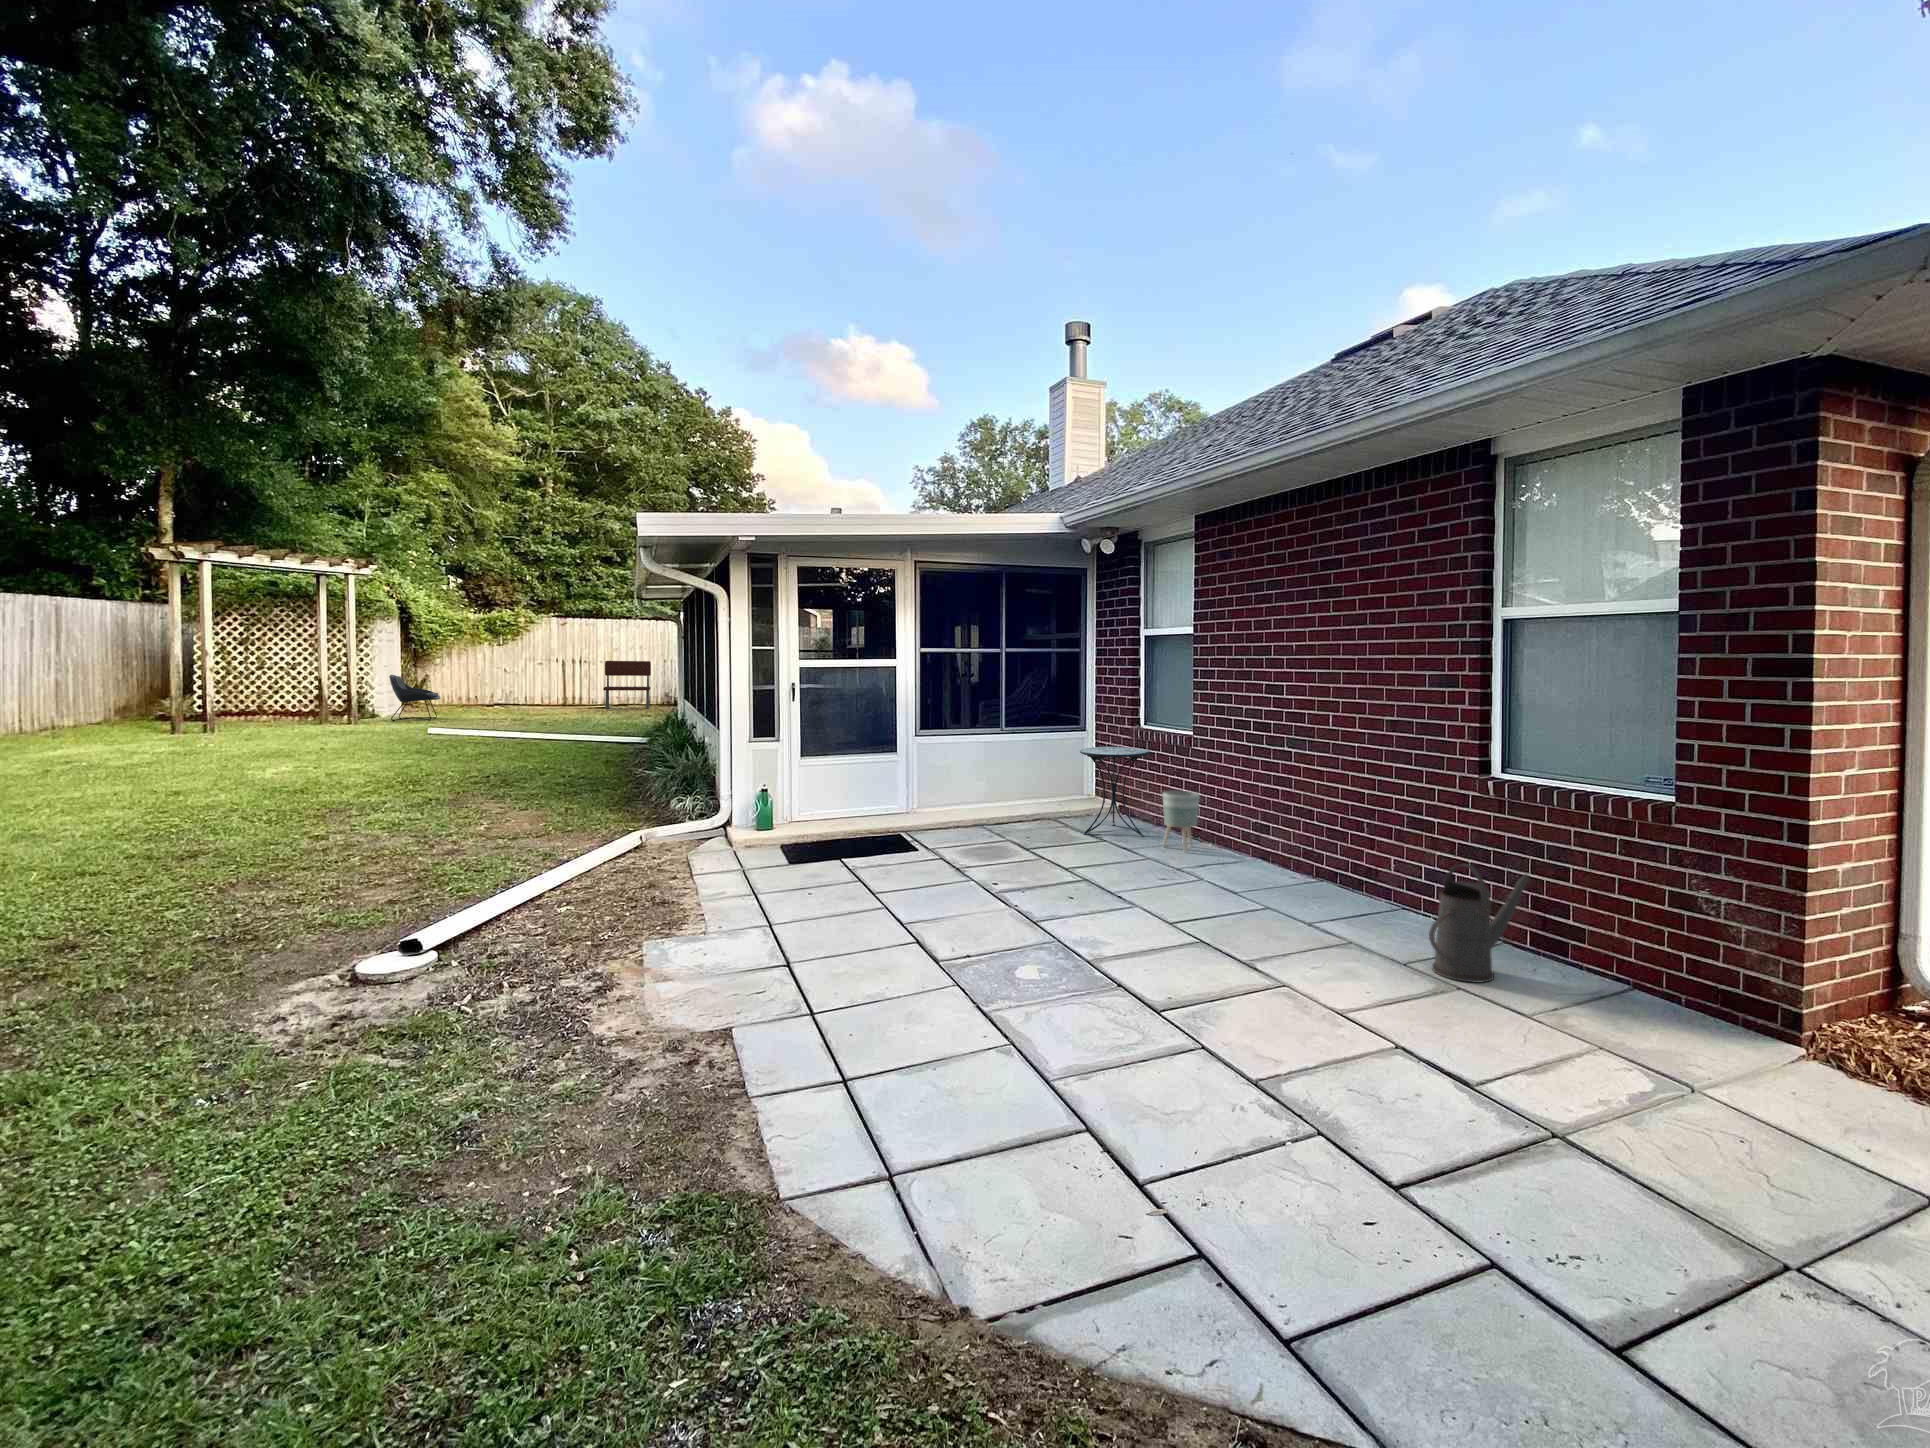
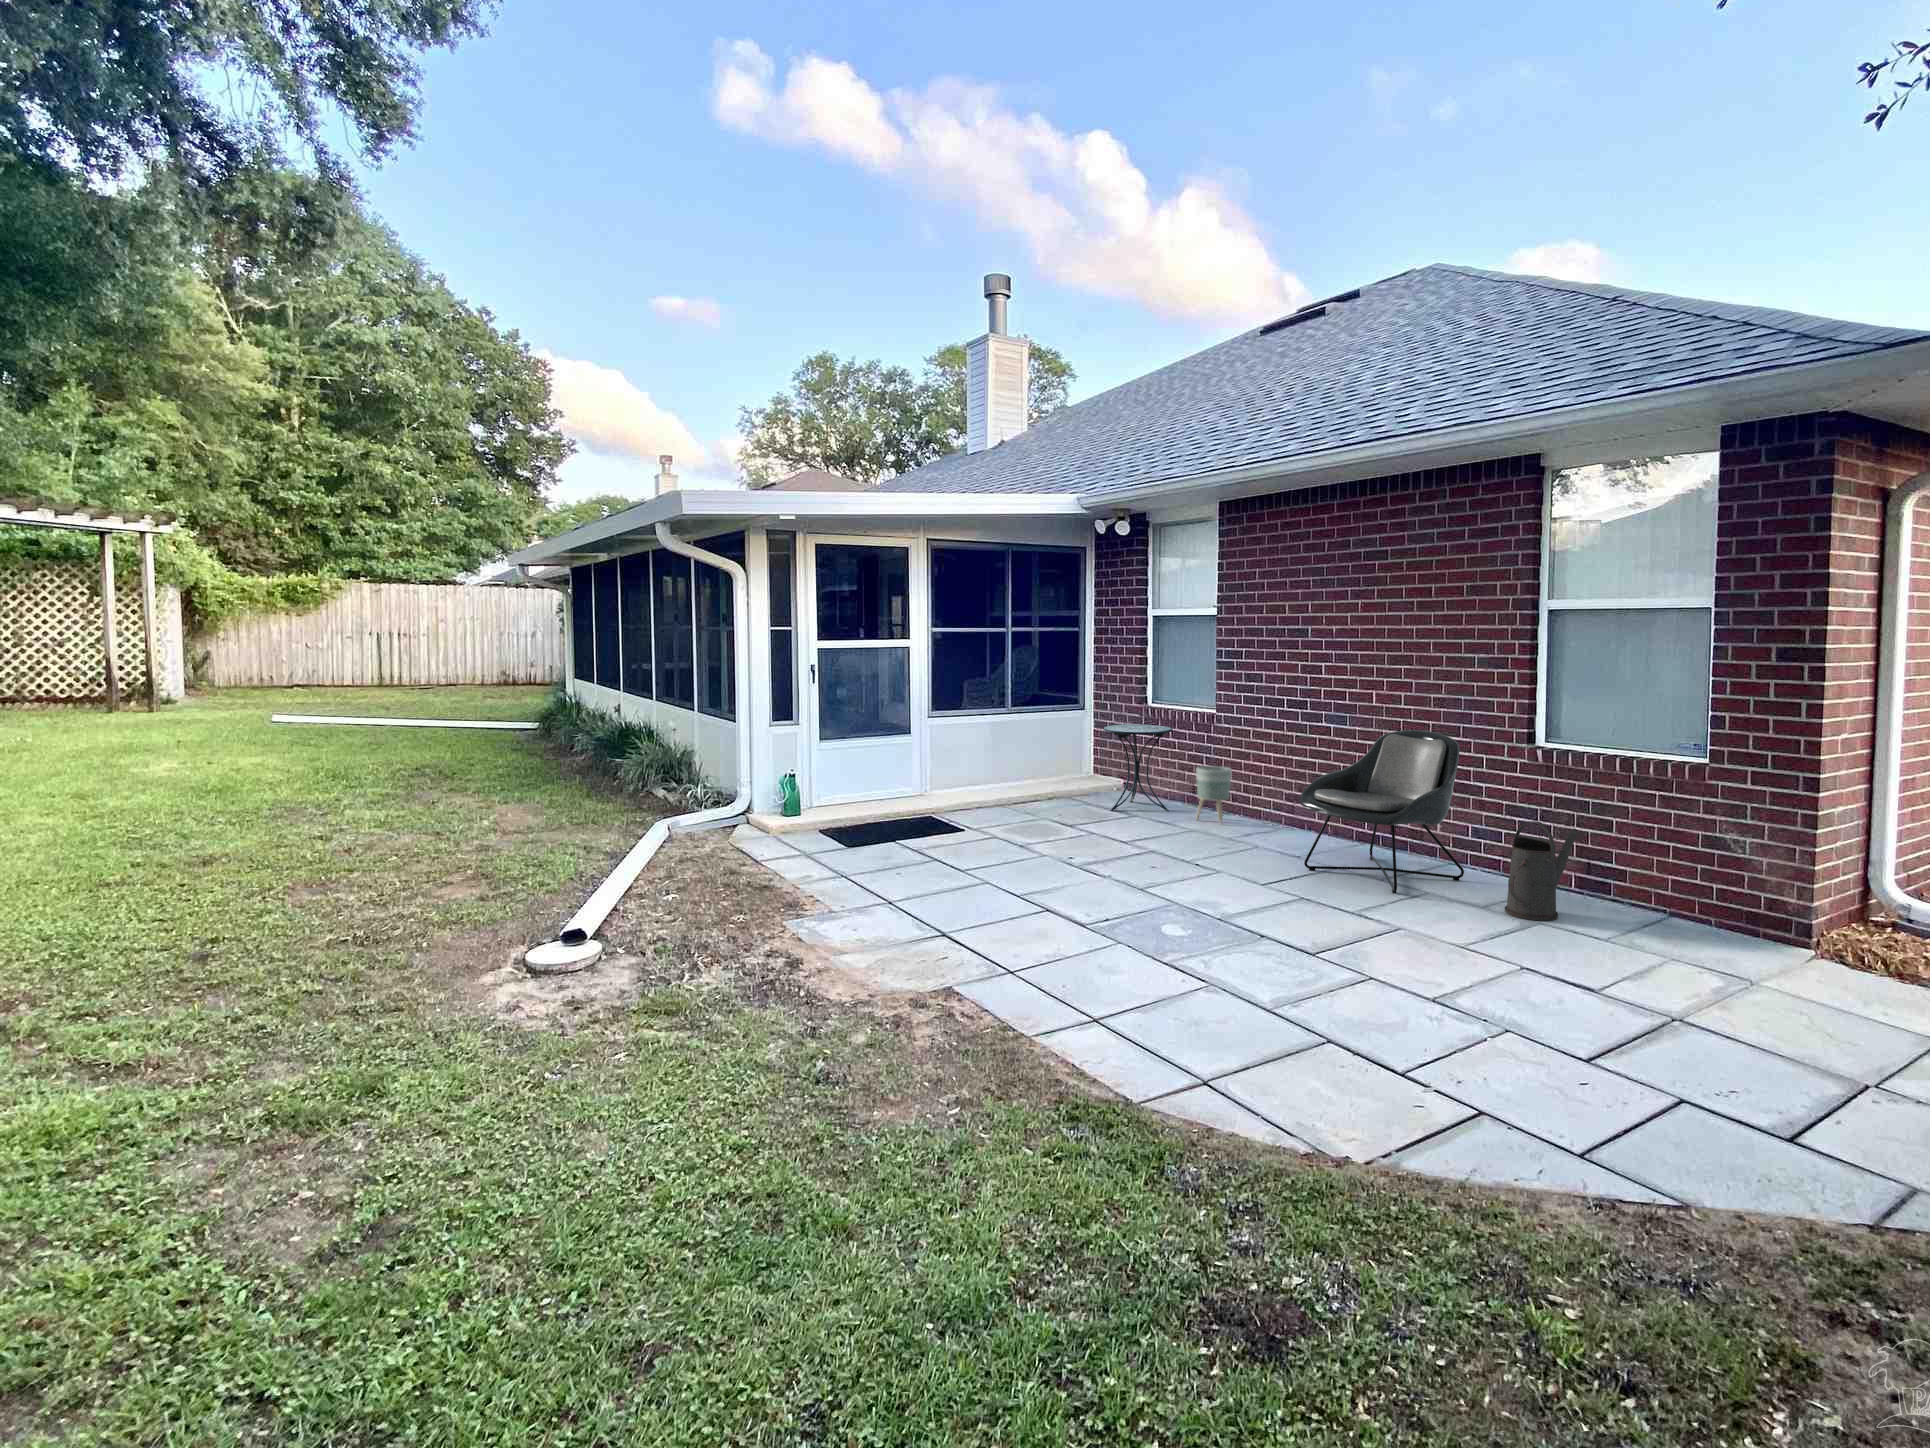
bench: present [603,661,651,709] -> none [436,633,494,689]
lounge chair: present [389,675,440,721] -> present [1300,730,1464,893]

